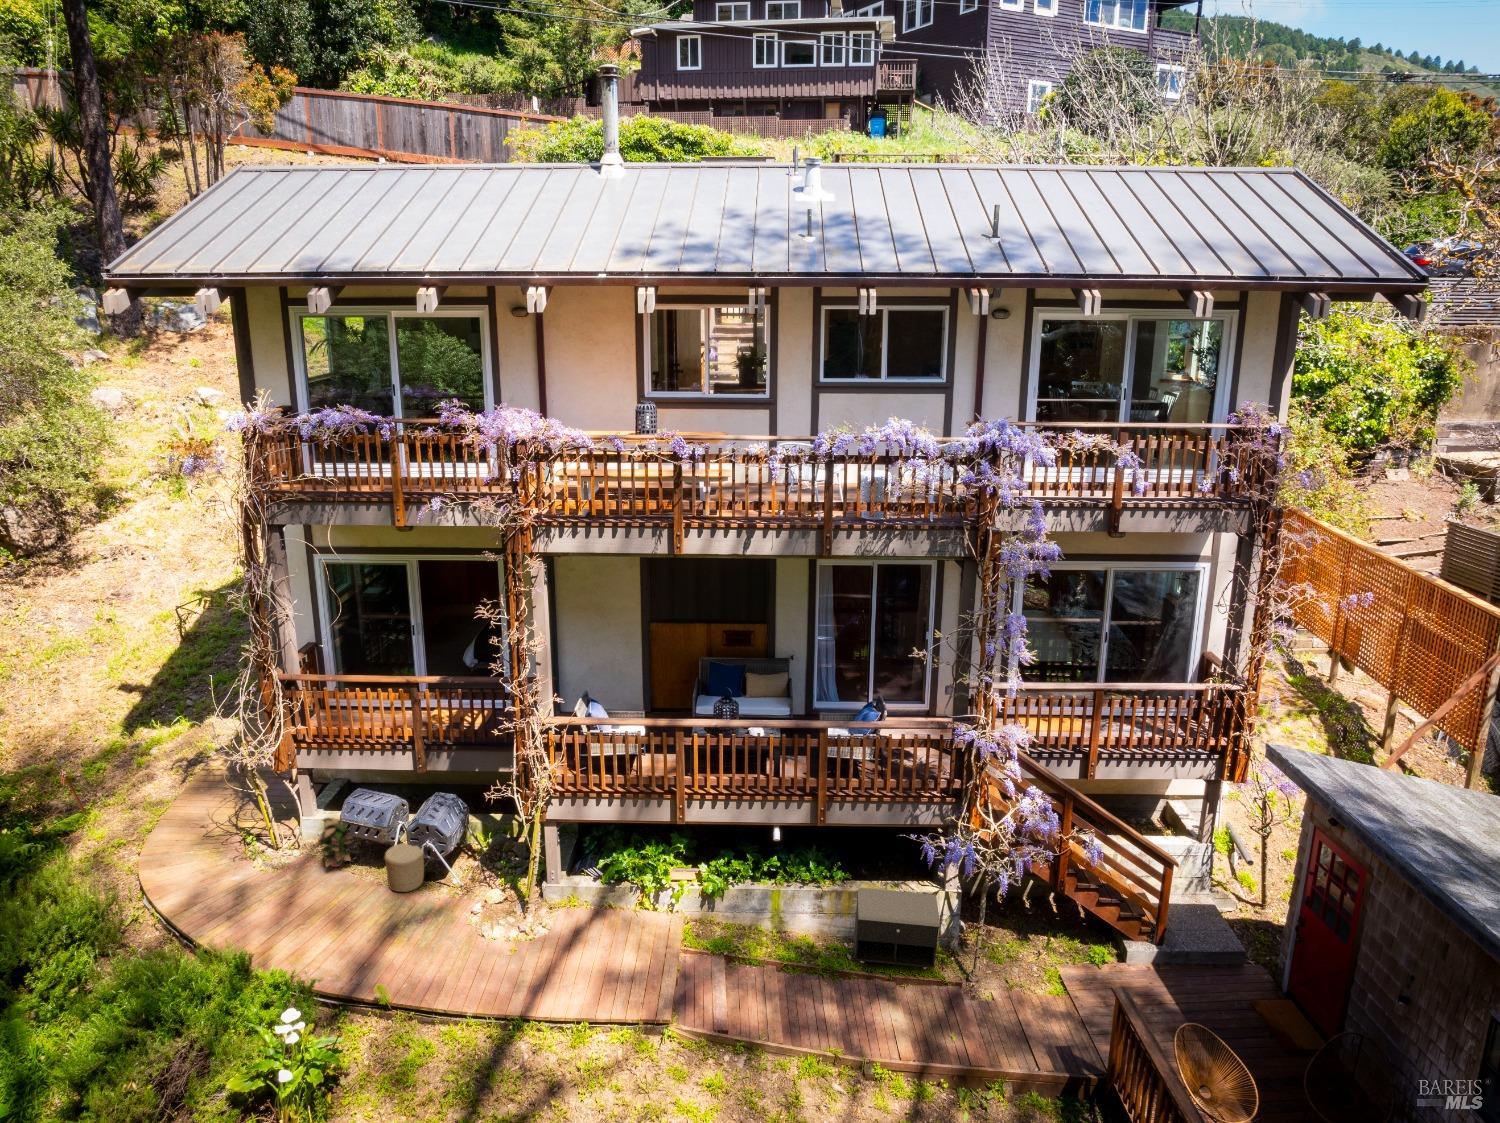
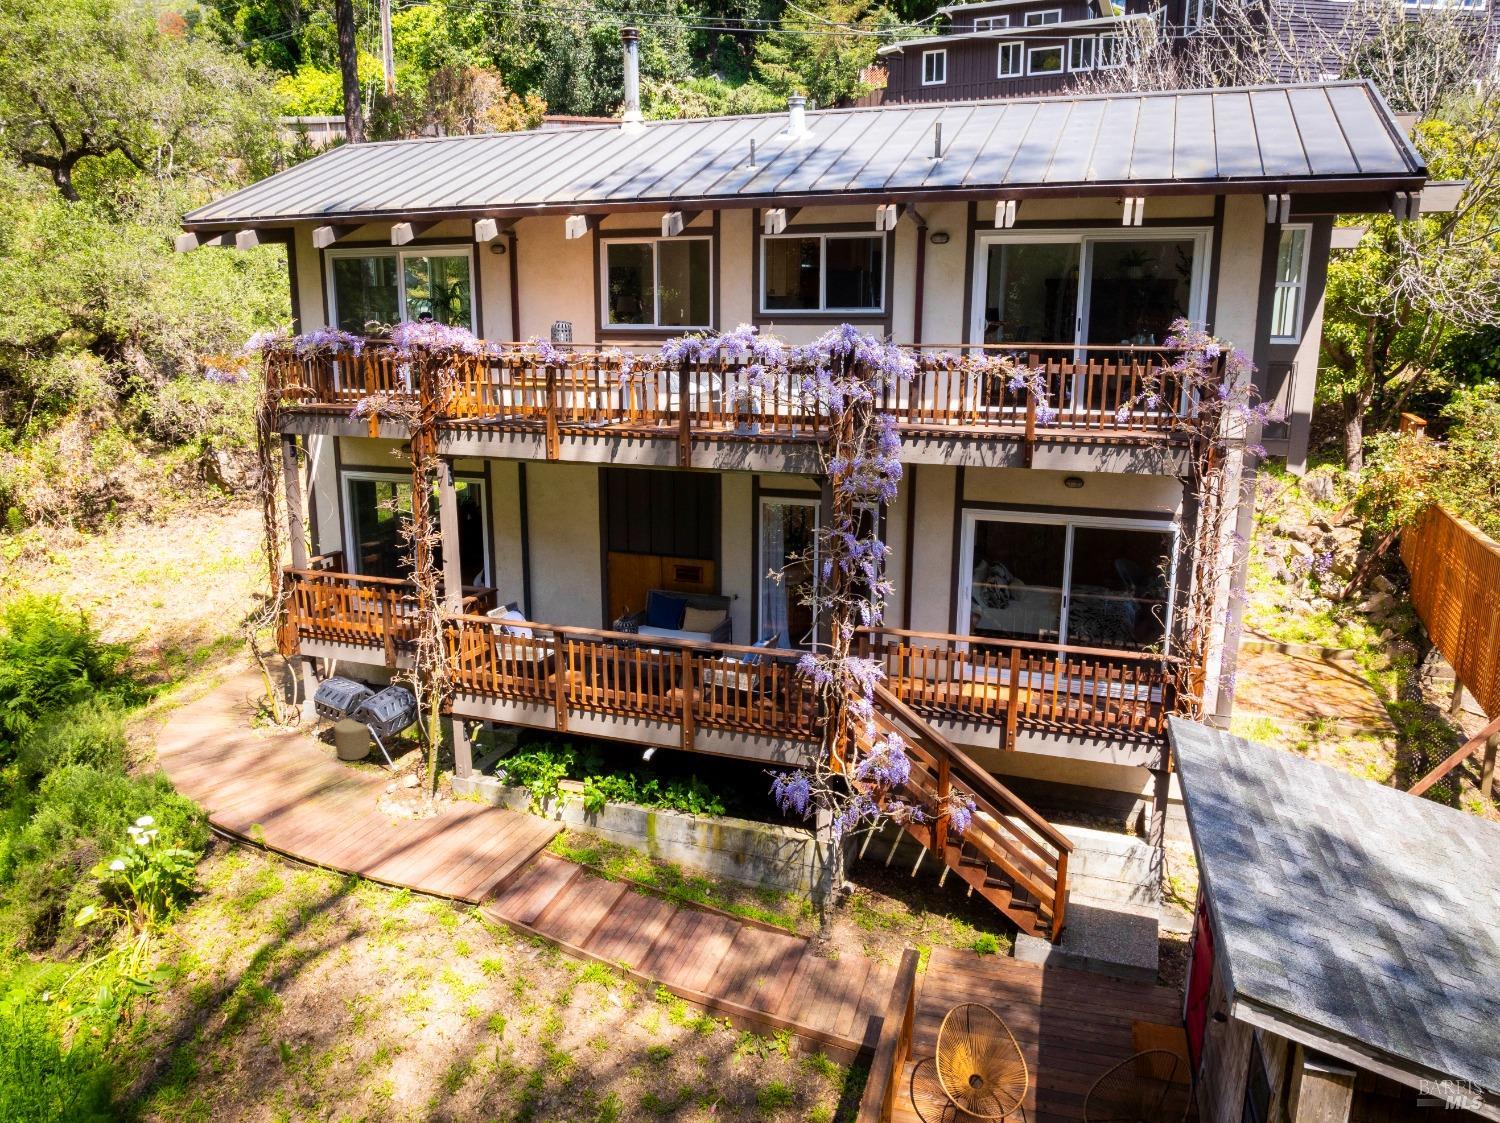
decorative plant: present [317,818,353,867] -> none [297,688,330,733]
storage bench: present [854,888,940,969] -> none [697,823,796,919]

